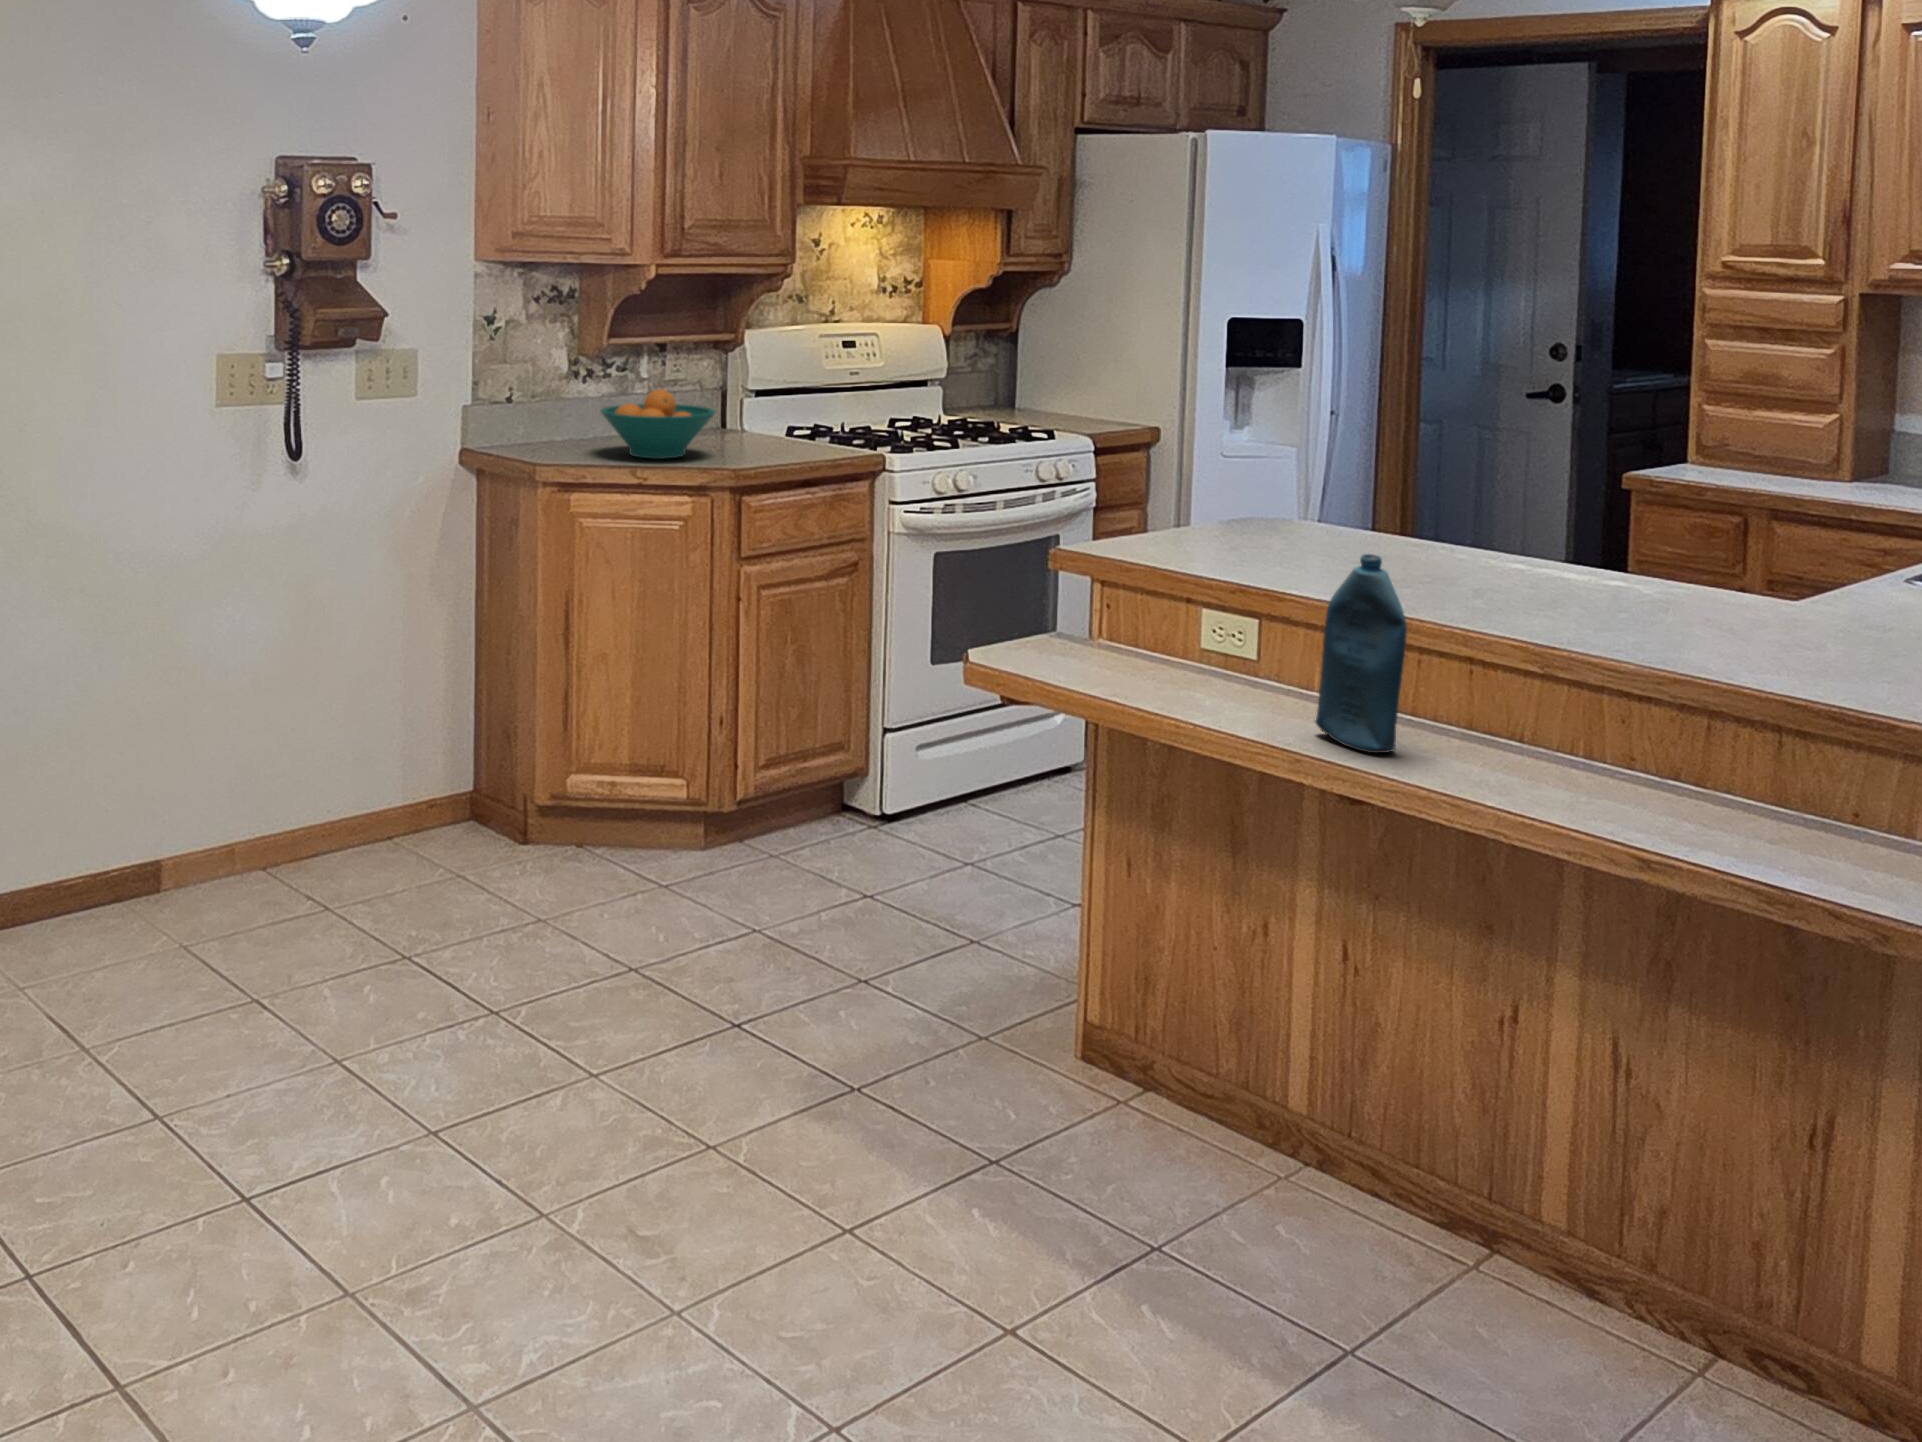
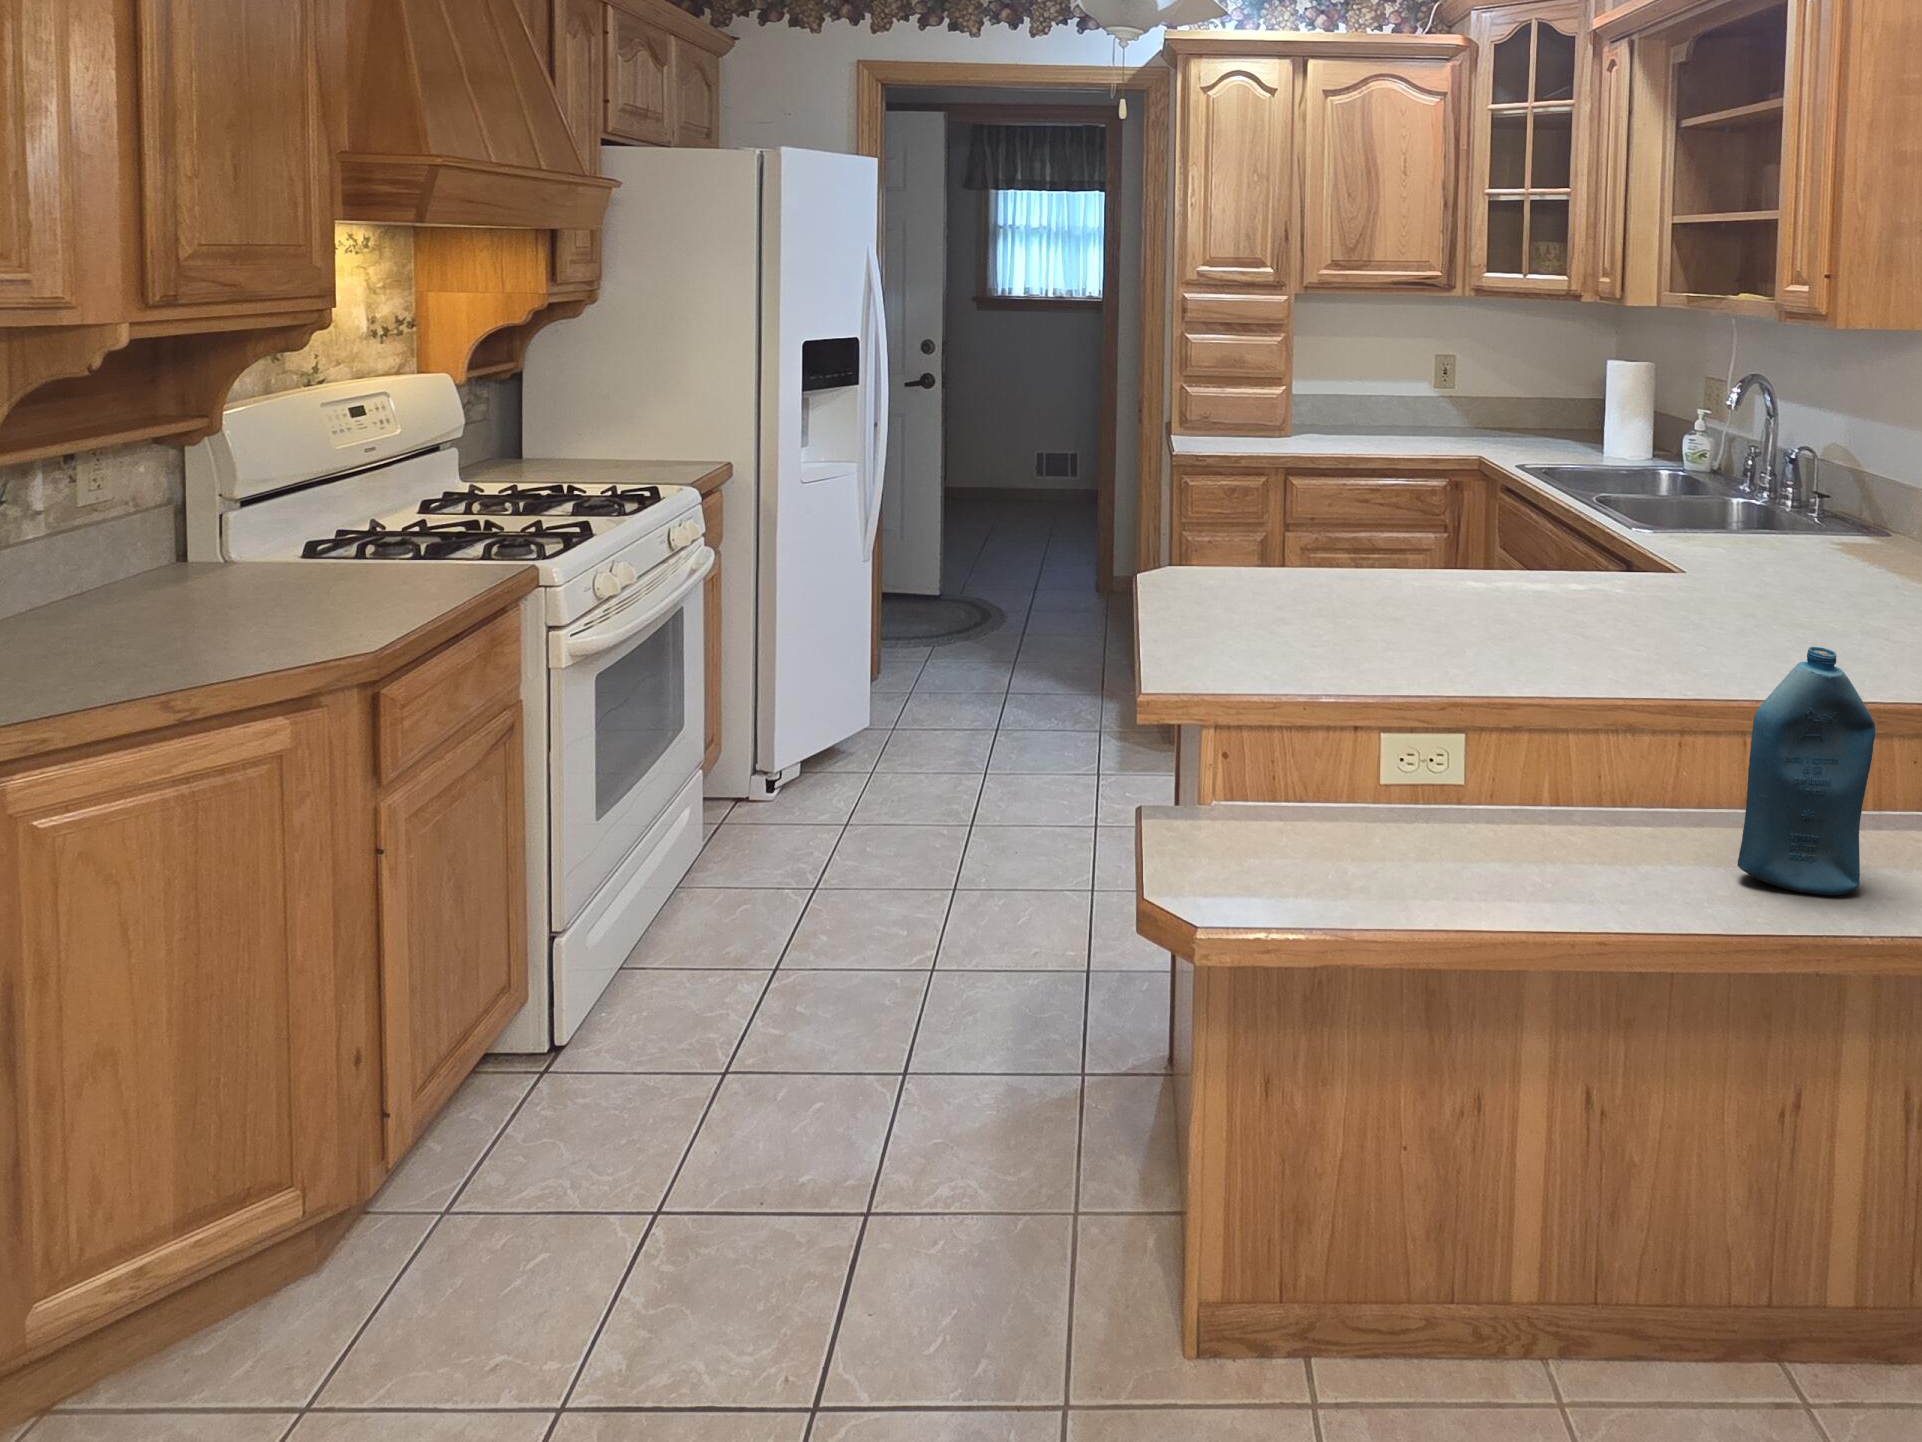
fruit bowl: present [601,389,715,459] -> none [29,537,286,666]

